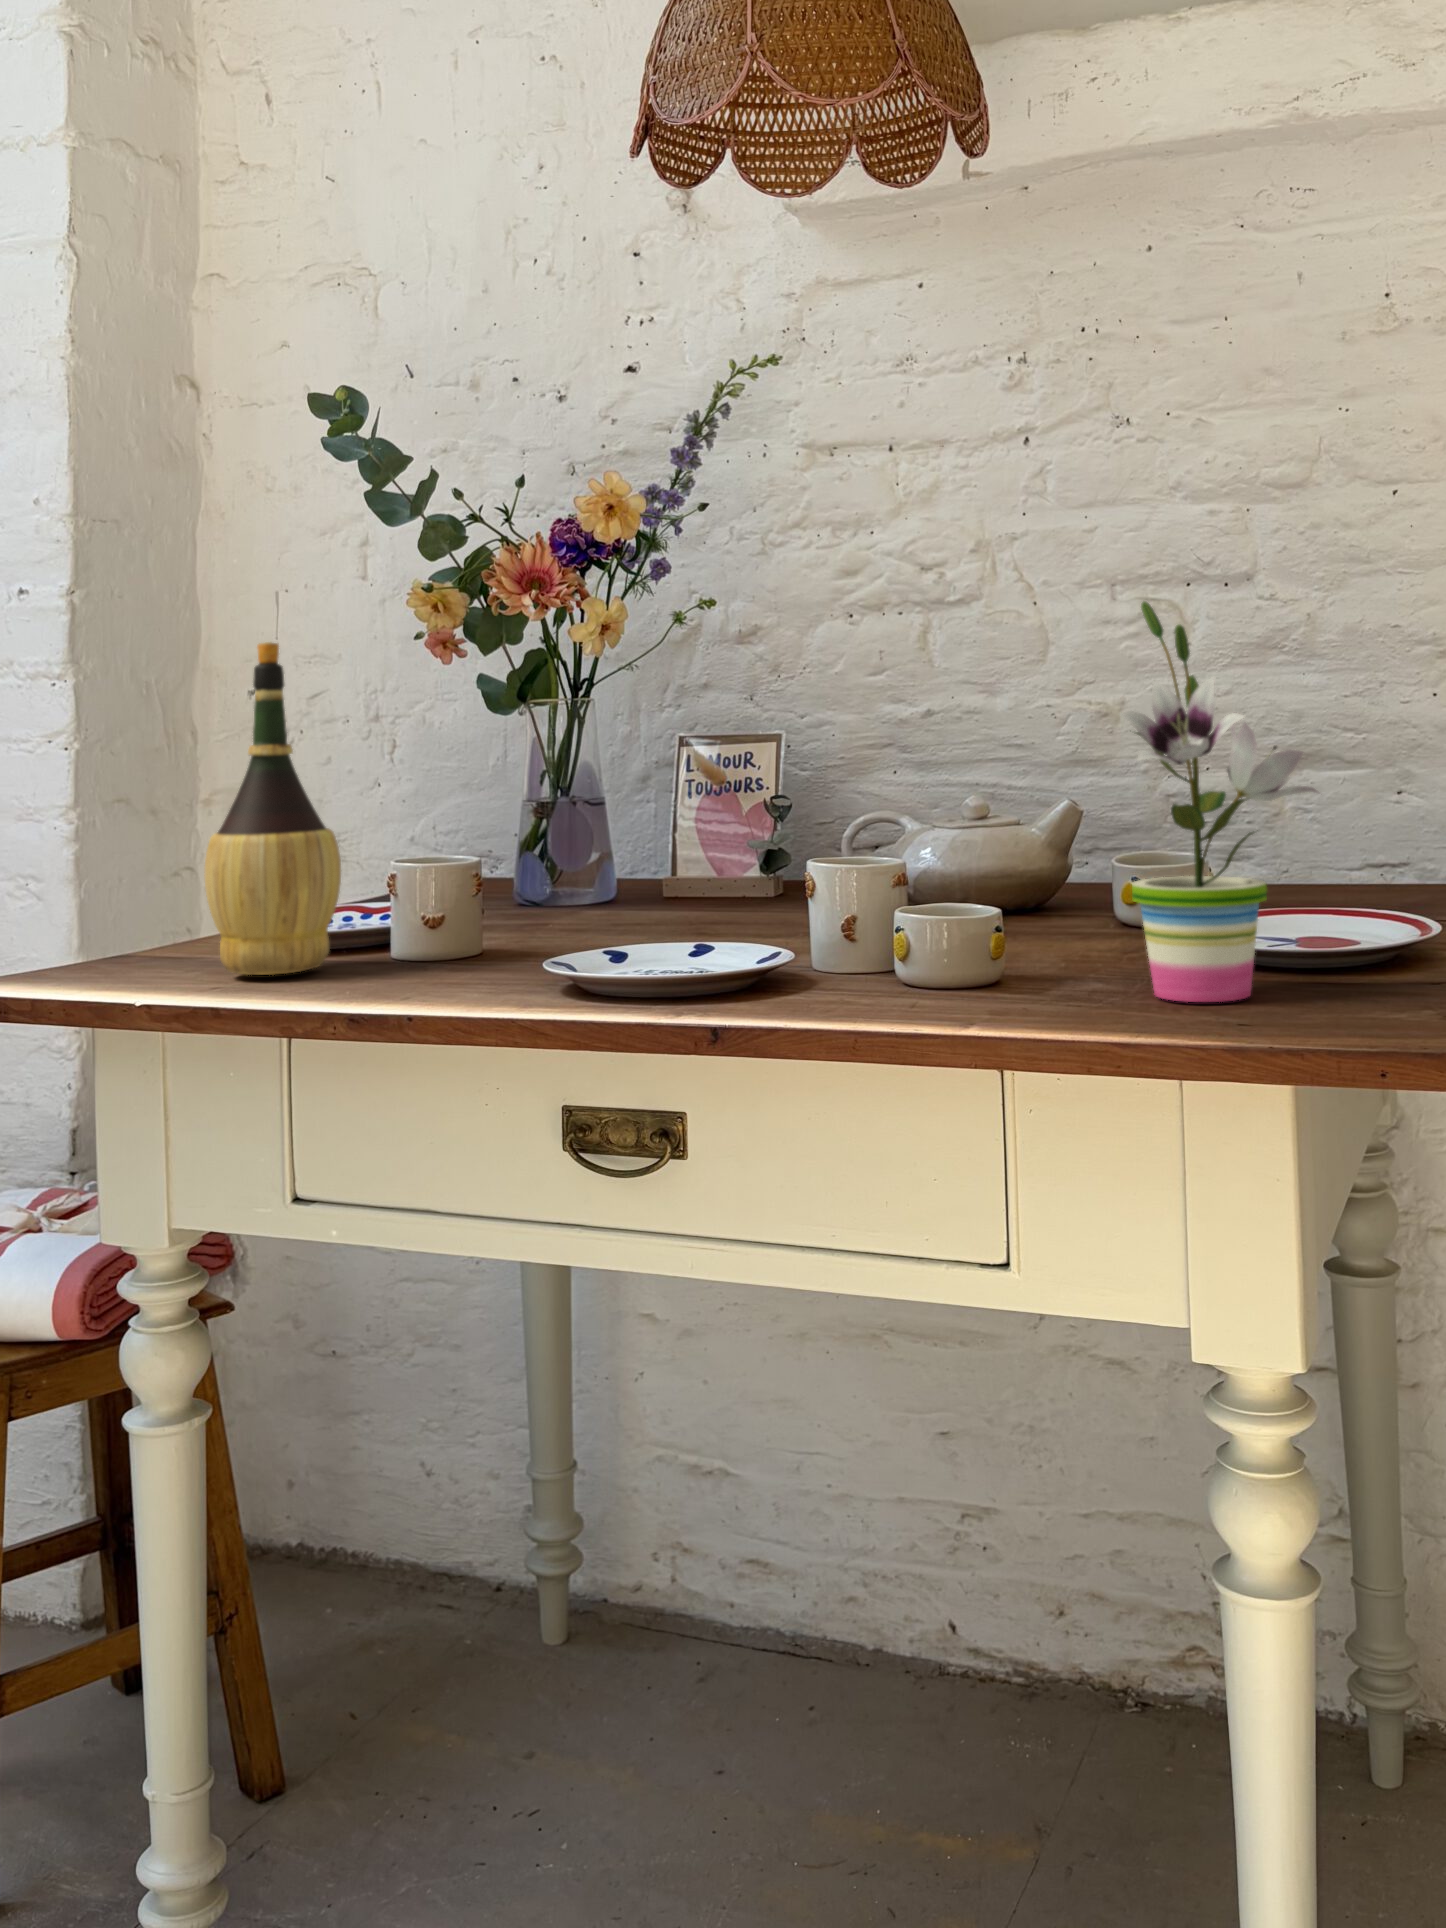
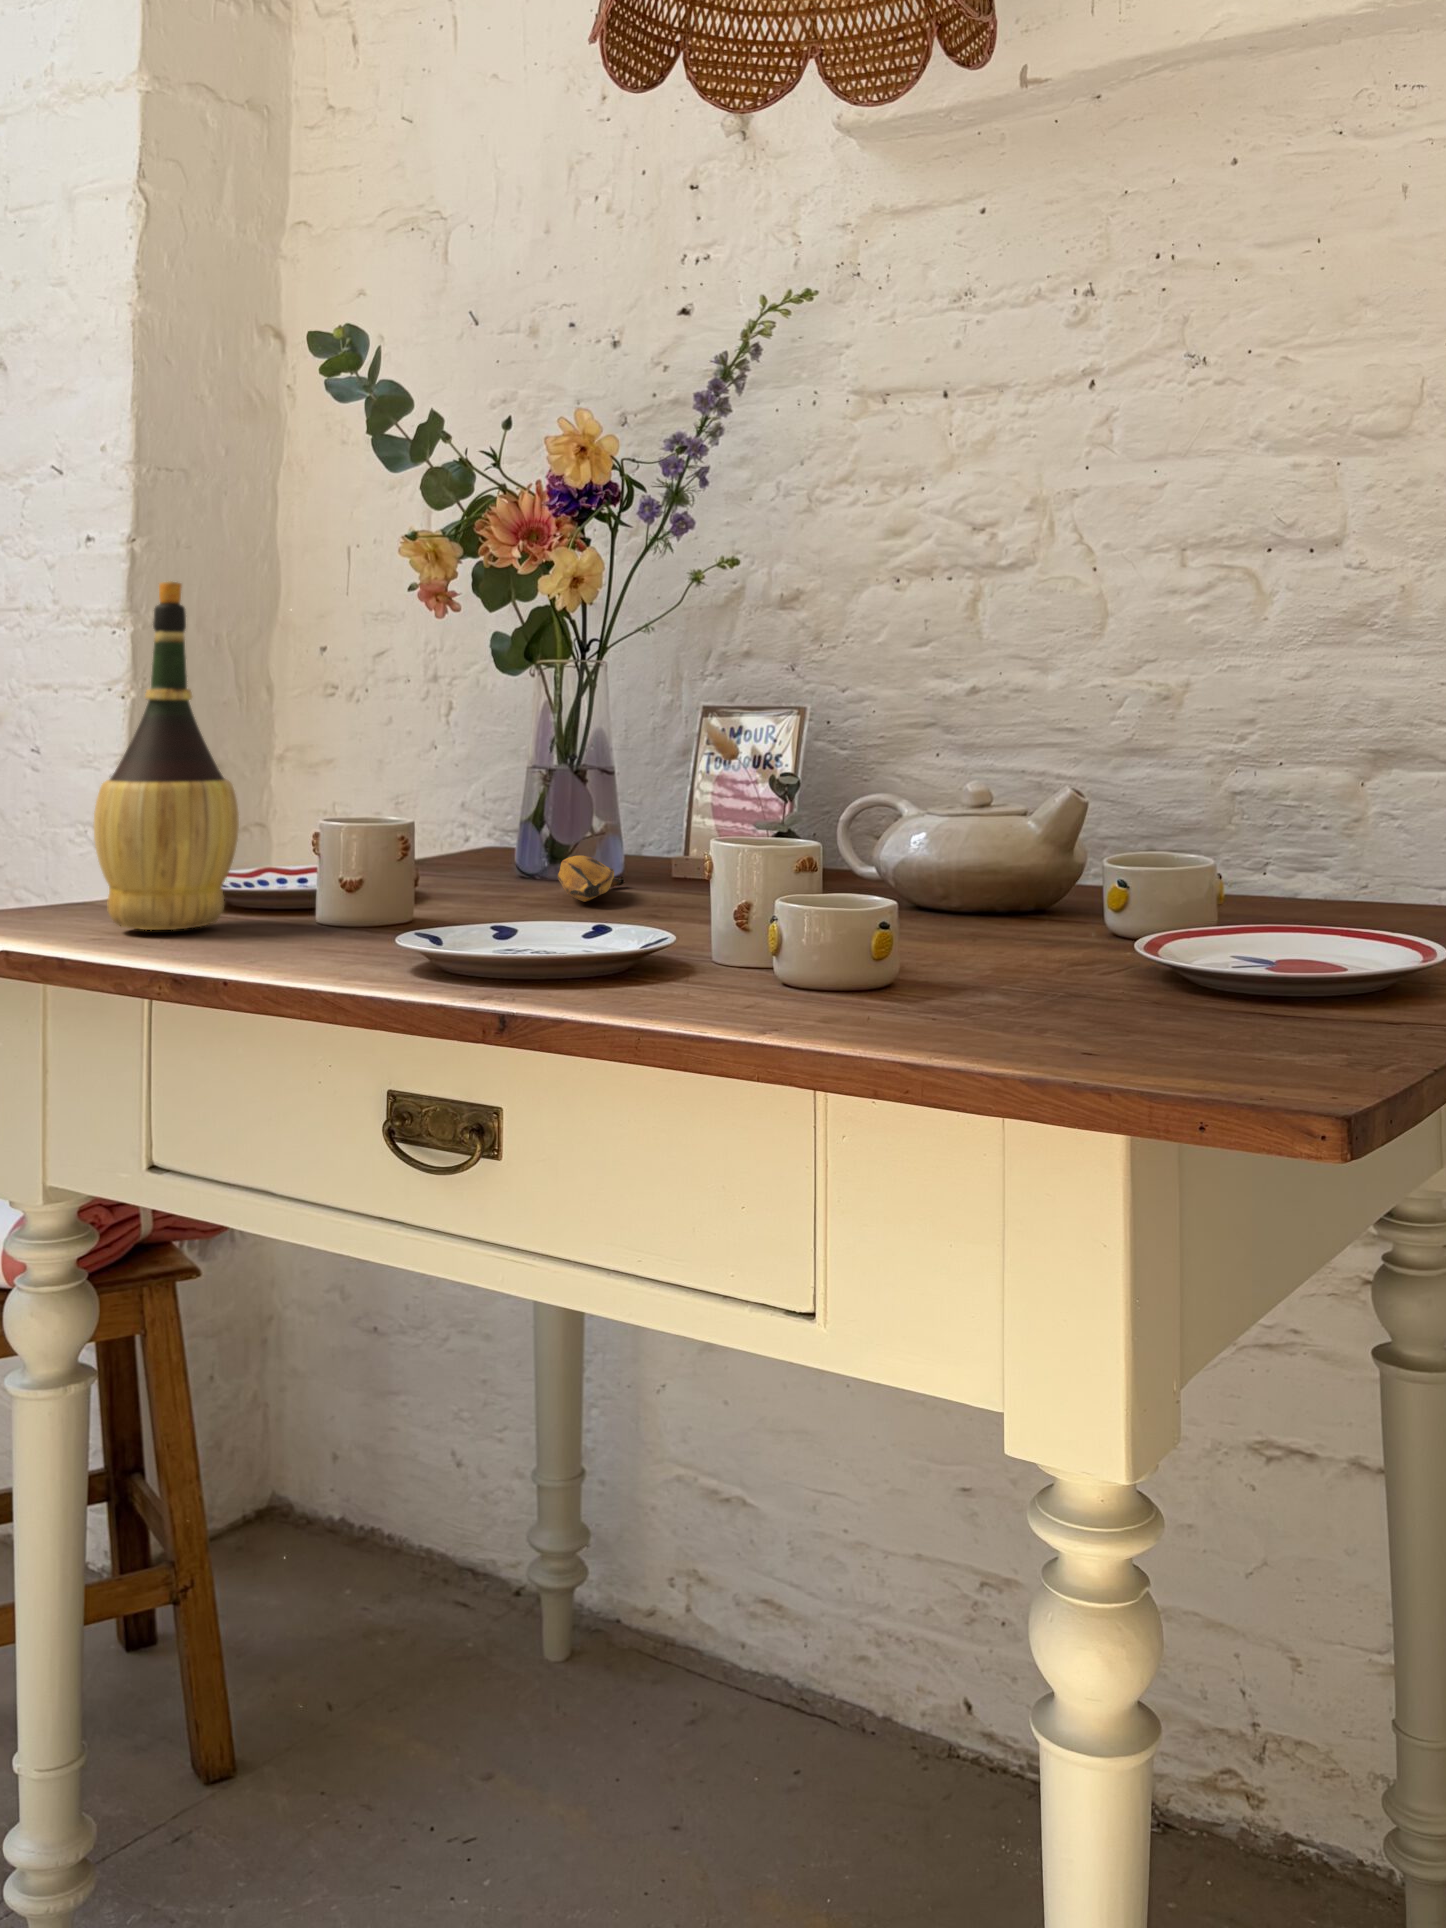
potted plant: present [1120,601,1319,1002] -> none [962,548,1233,1028]
banana: none [594,882,656,924] -> present [558,856,626,902]

